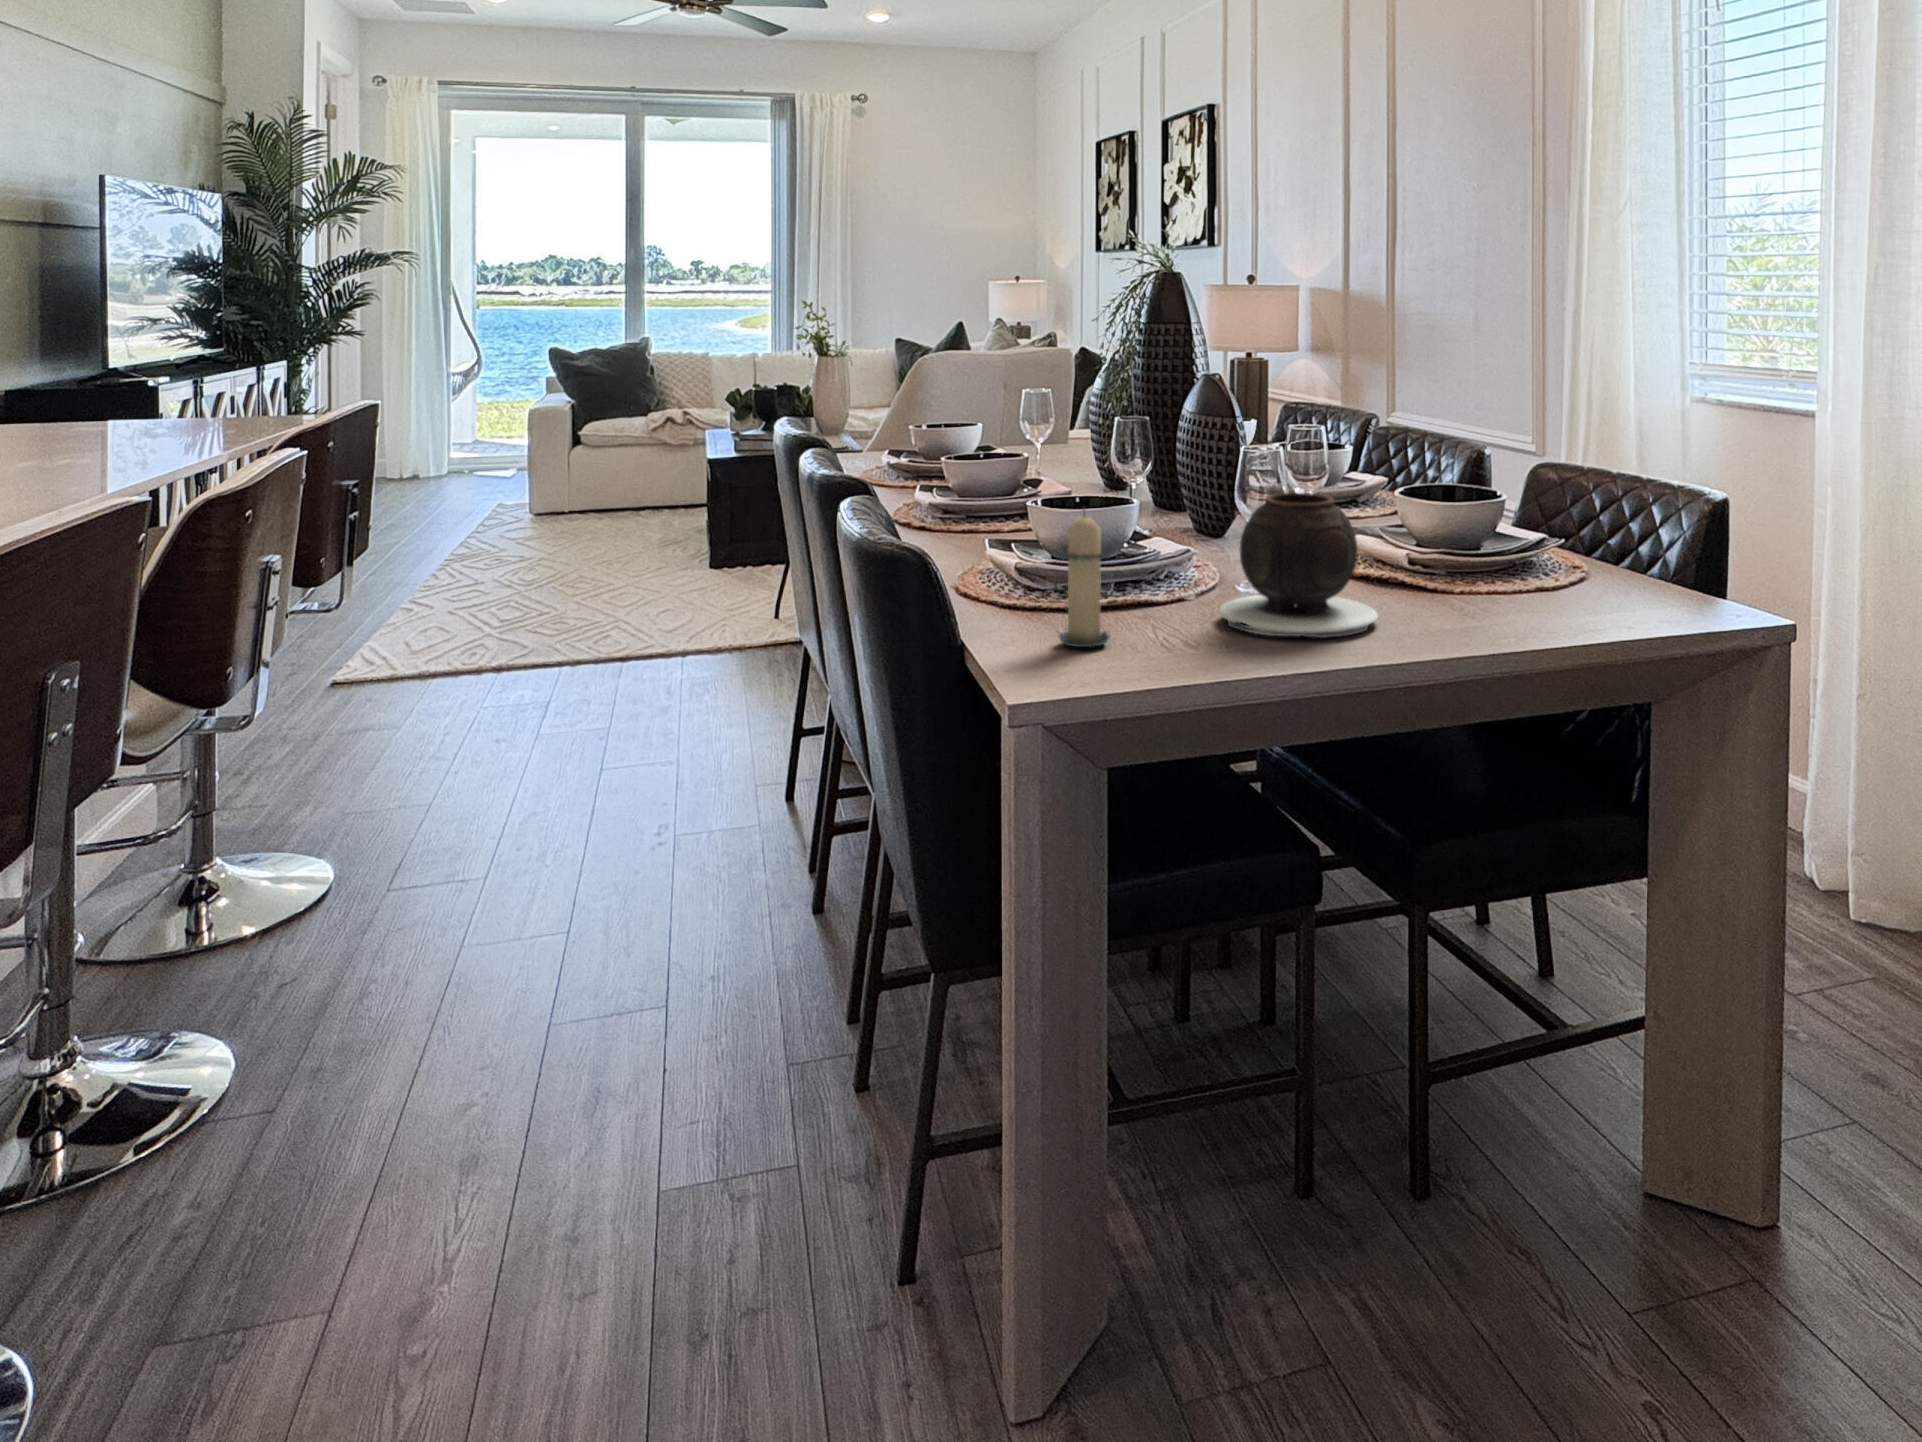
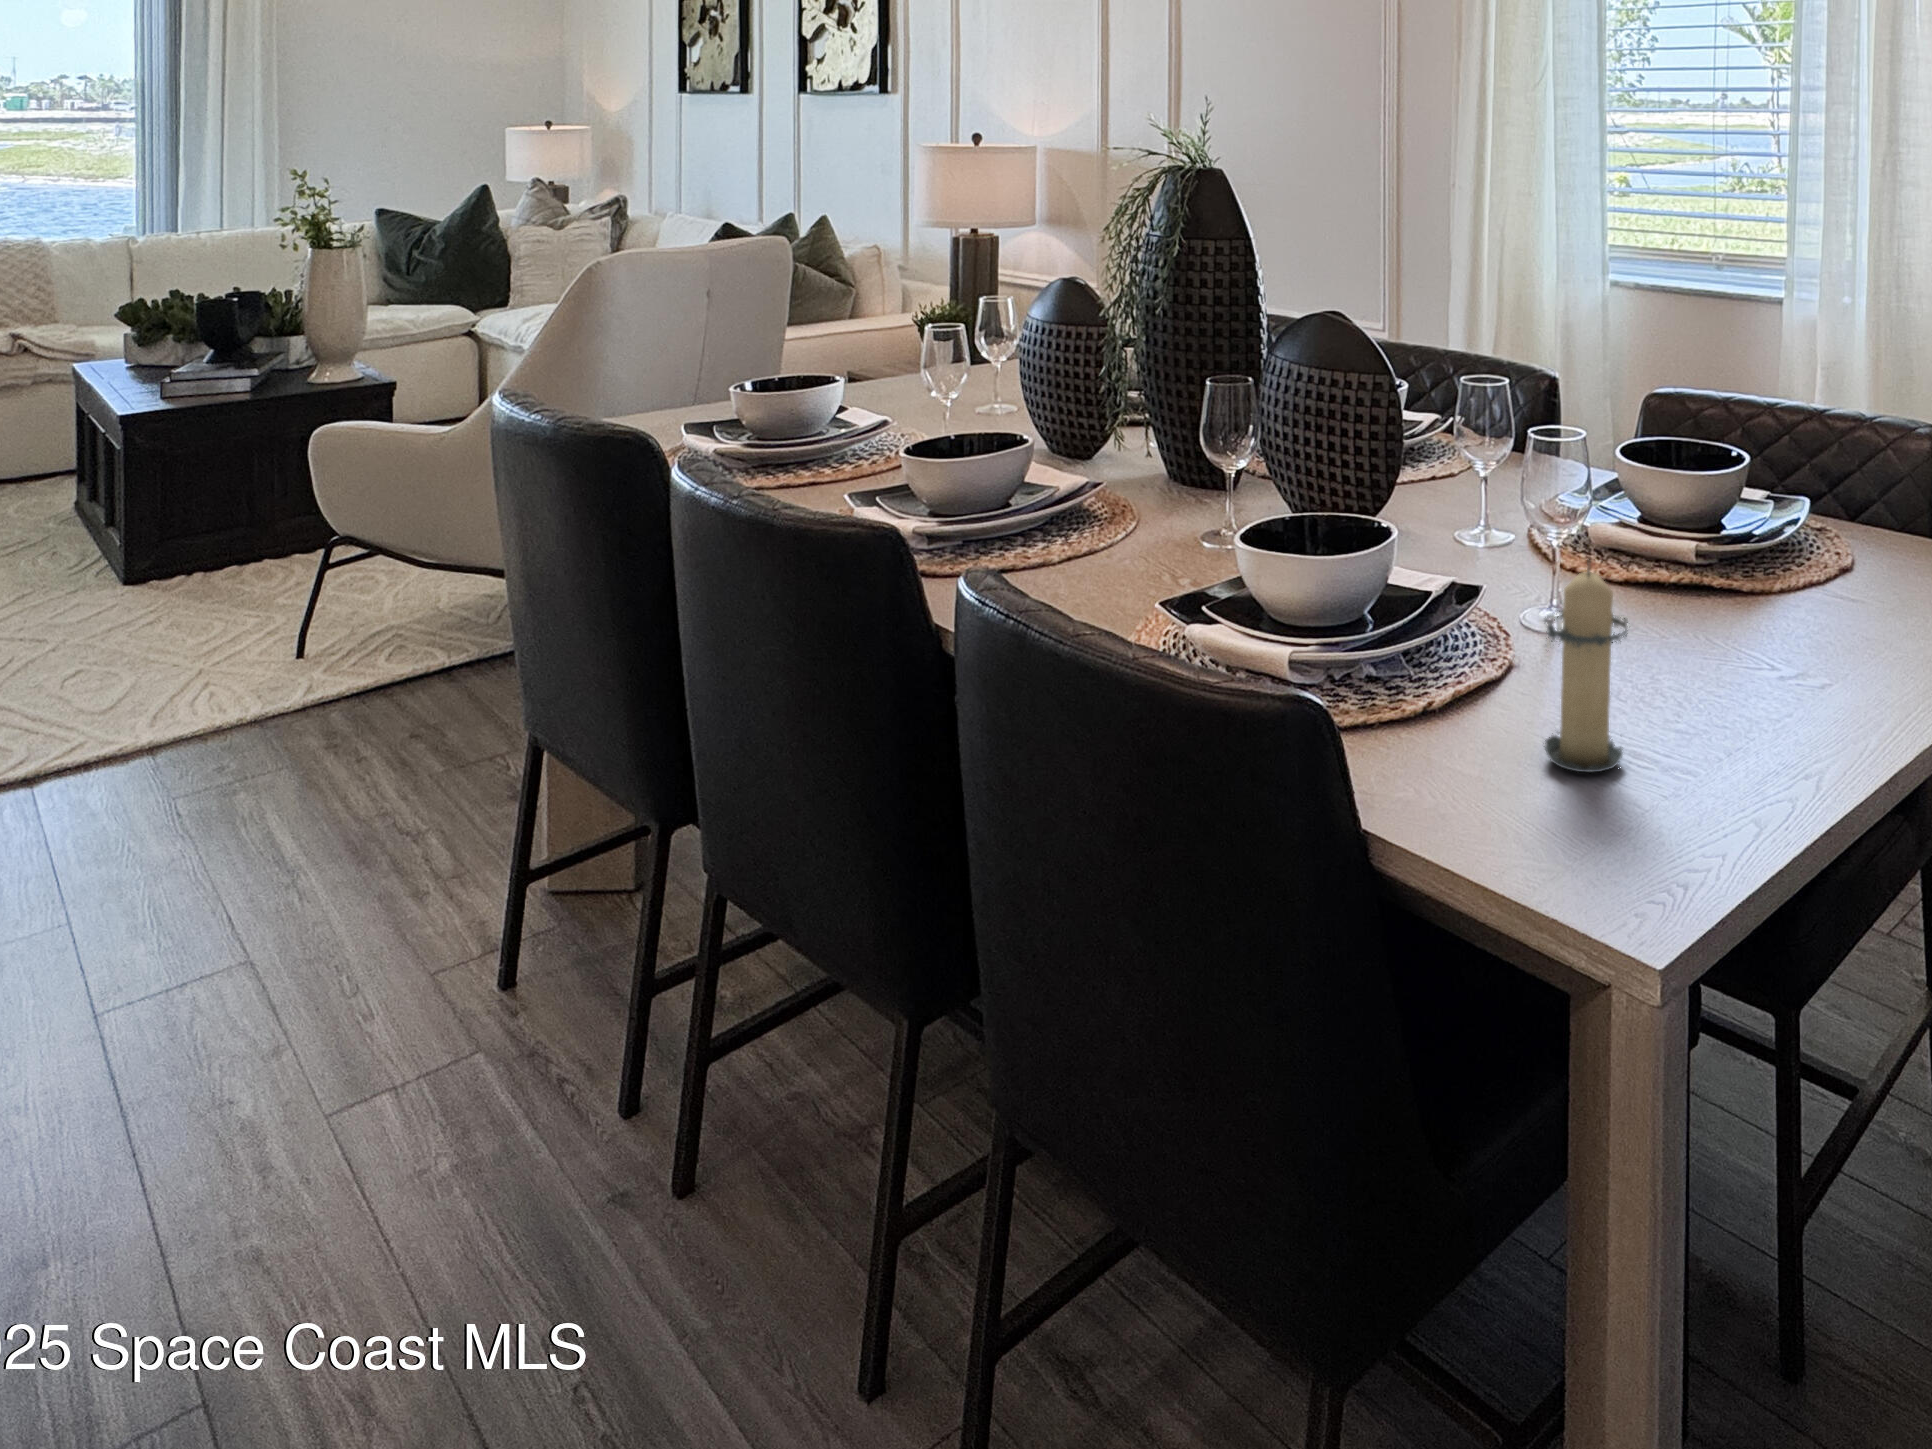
vase: present [1219,493,1378,638] -> none [1639,488,1858,698]

